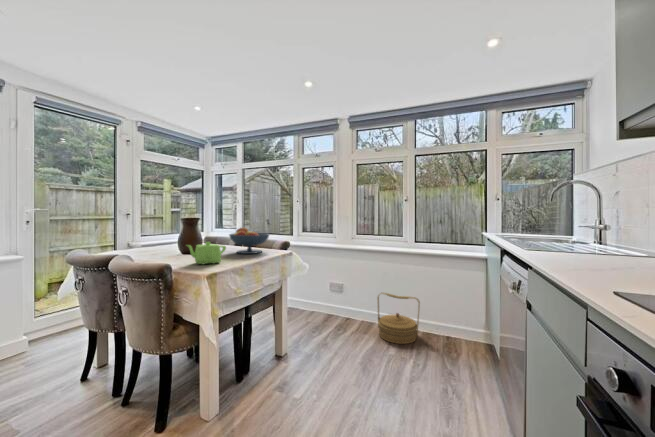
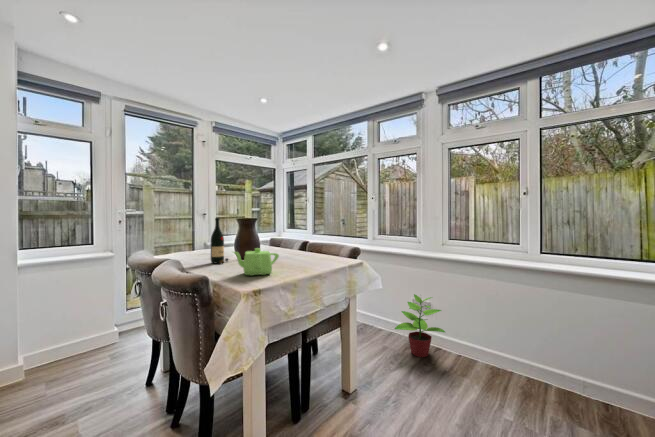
wine bottle: none [155,217,174,258] -> present [211,218,228,264]
fruit bowl: present [229,228,269,254] -> none [287,230,335,263]
potted plant: none [315,277,353,326] -> present [395,294,445,357]
woven basket: present [377,293,420,344] -> none [481,321,552,402]

